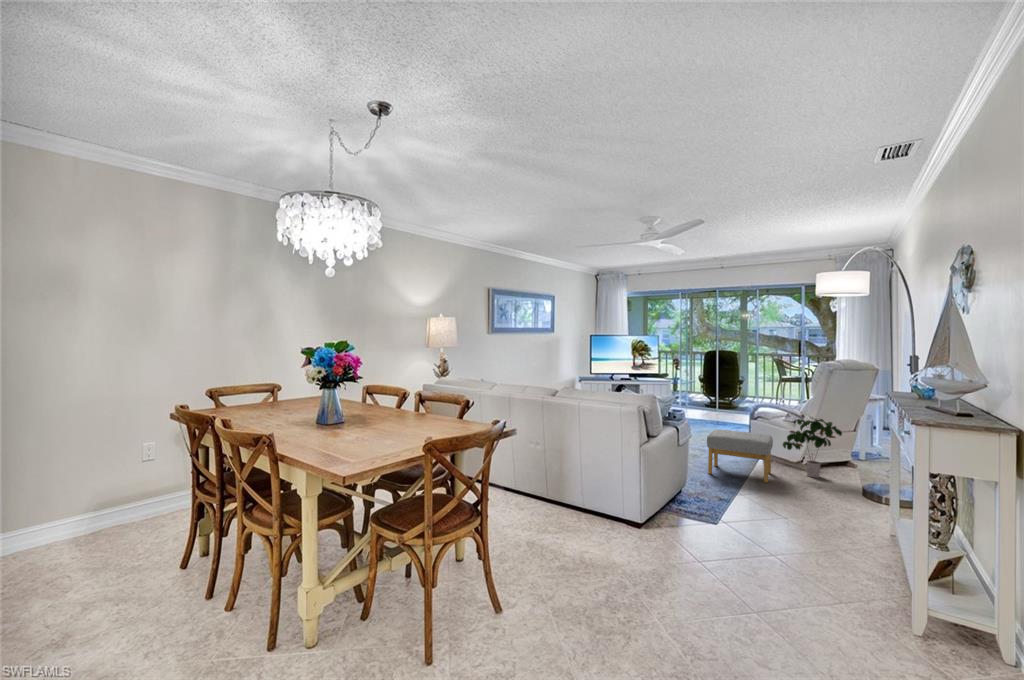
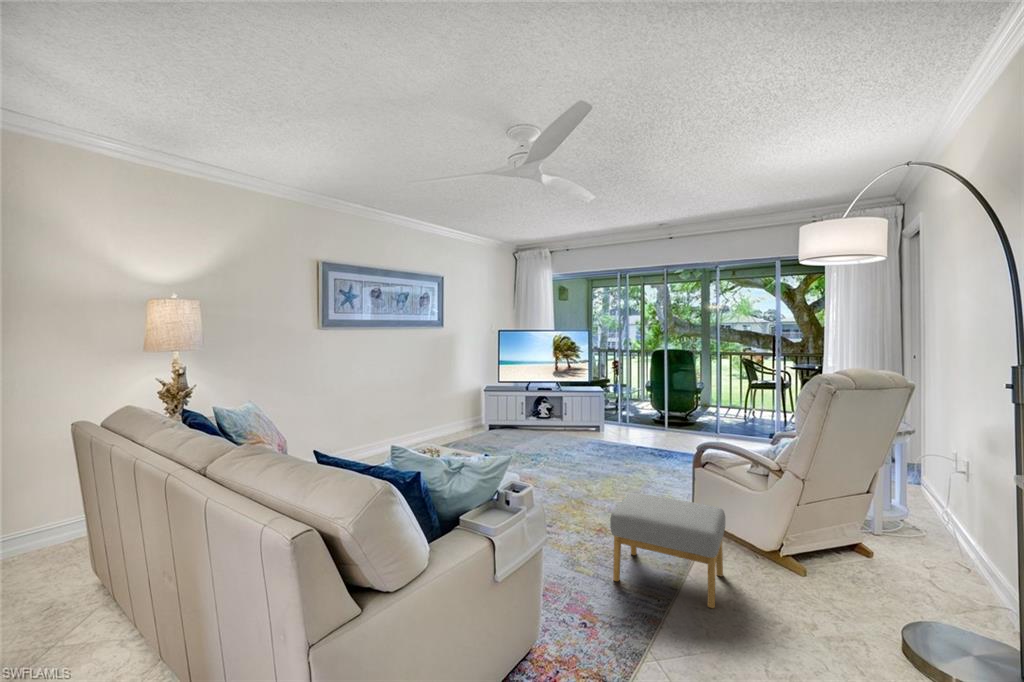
potted plant: present [783,419,842,478] -> none [742,479,847,586]

